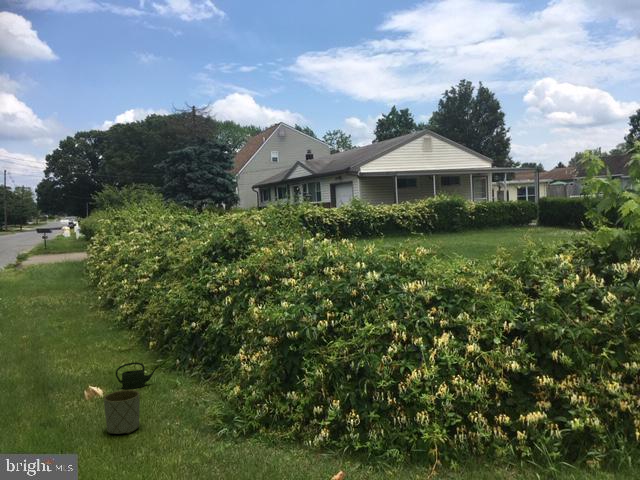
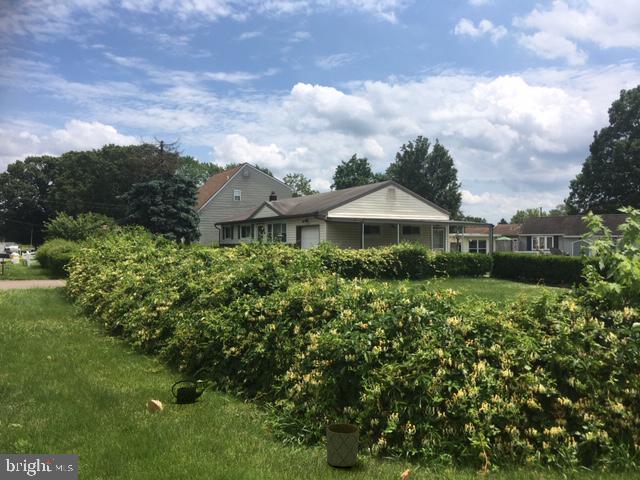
planter: present [104,390,140,434] -> present [326,423,359,467]

